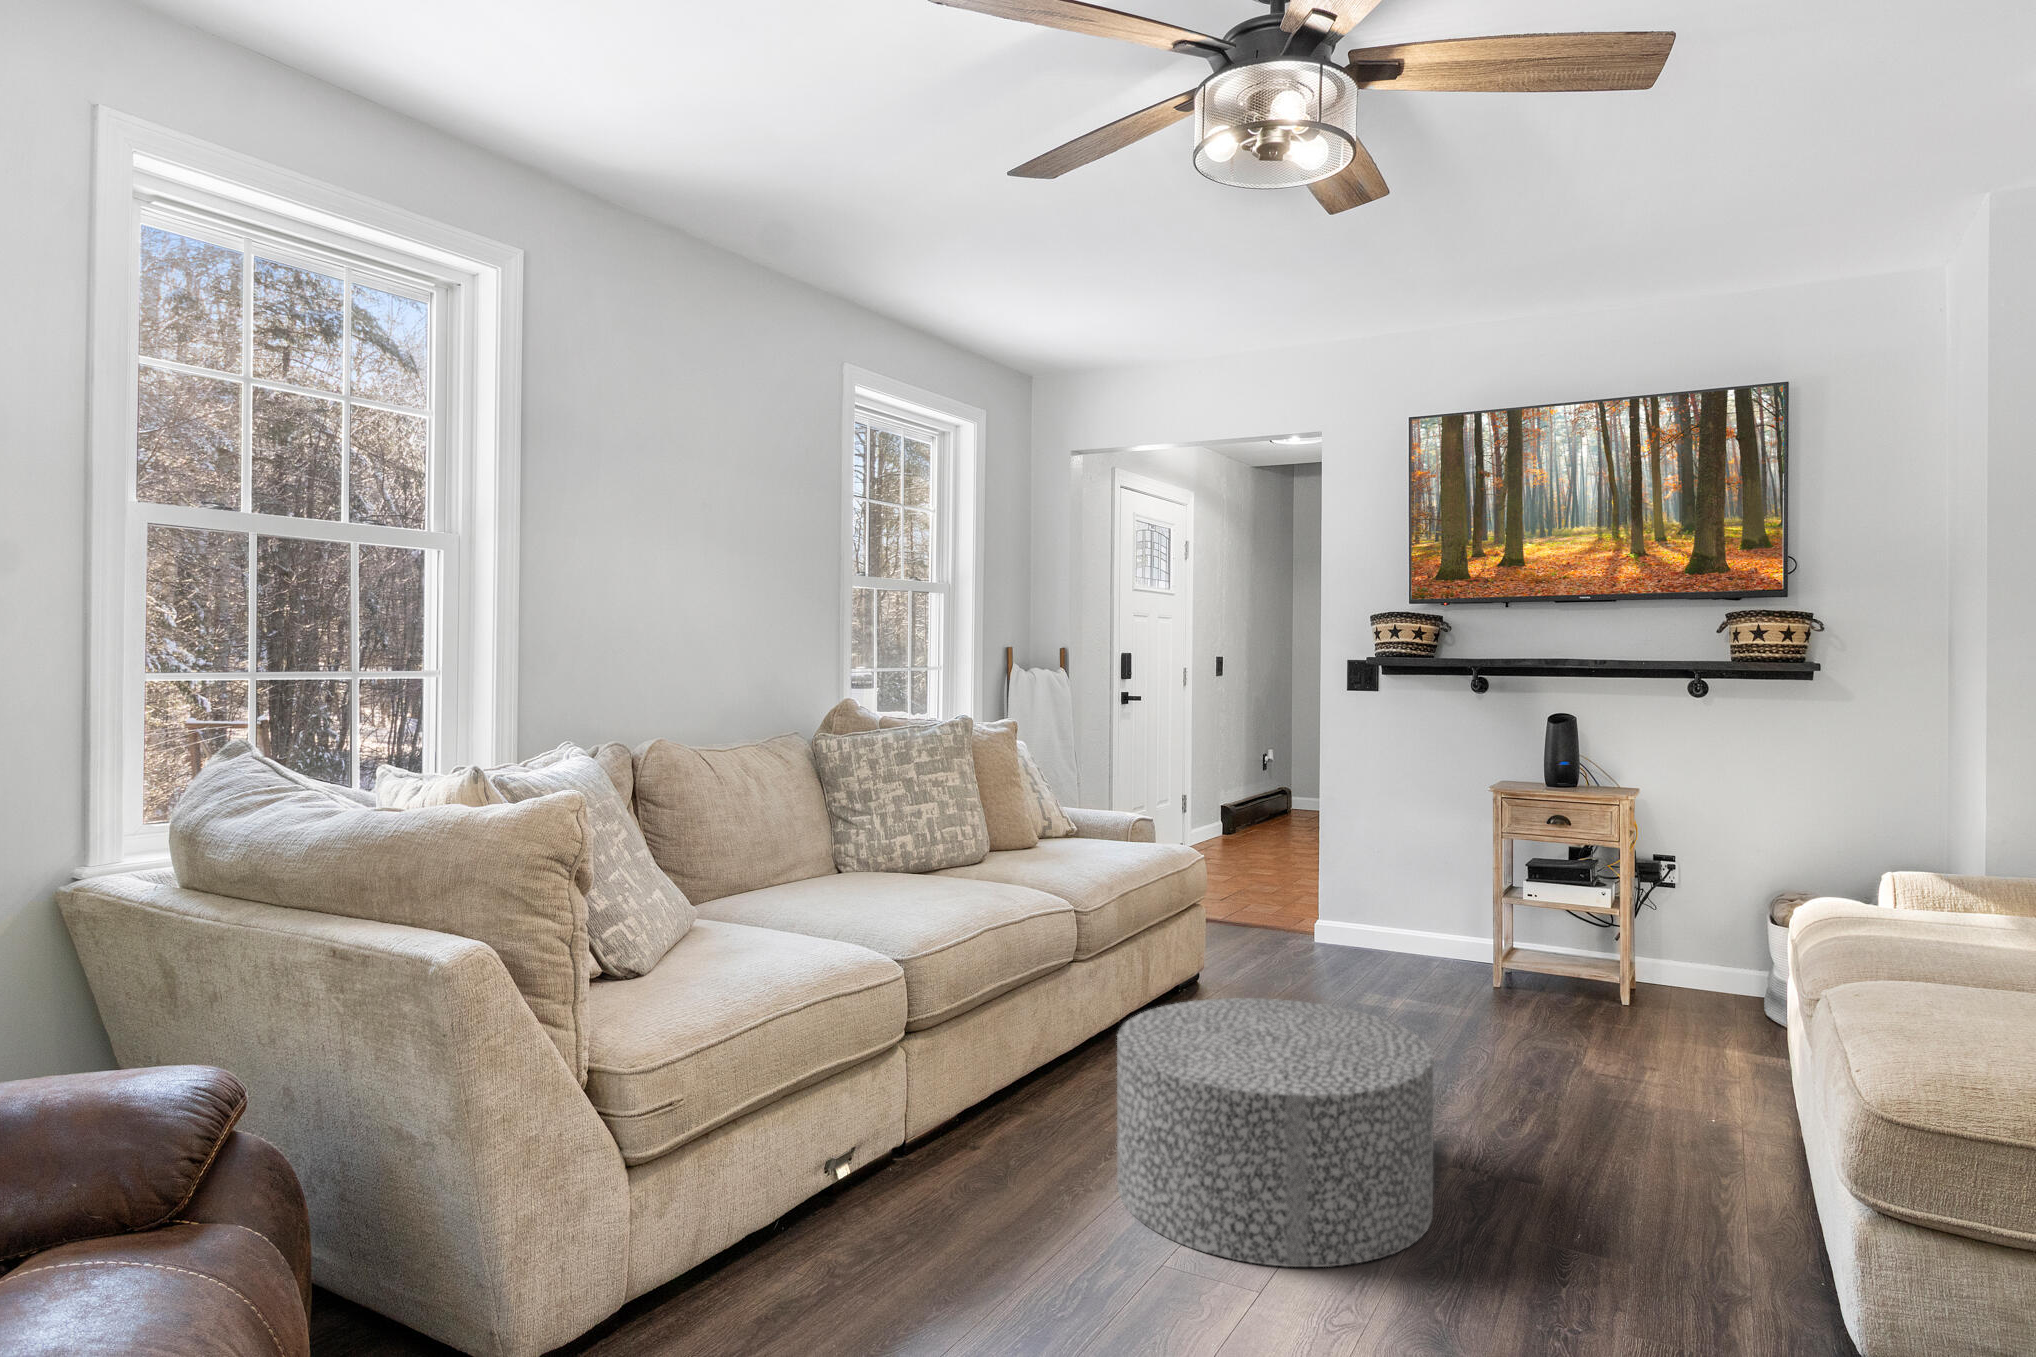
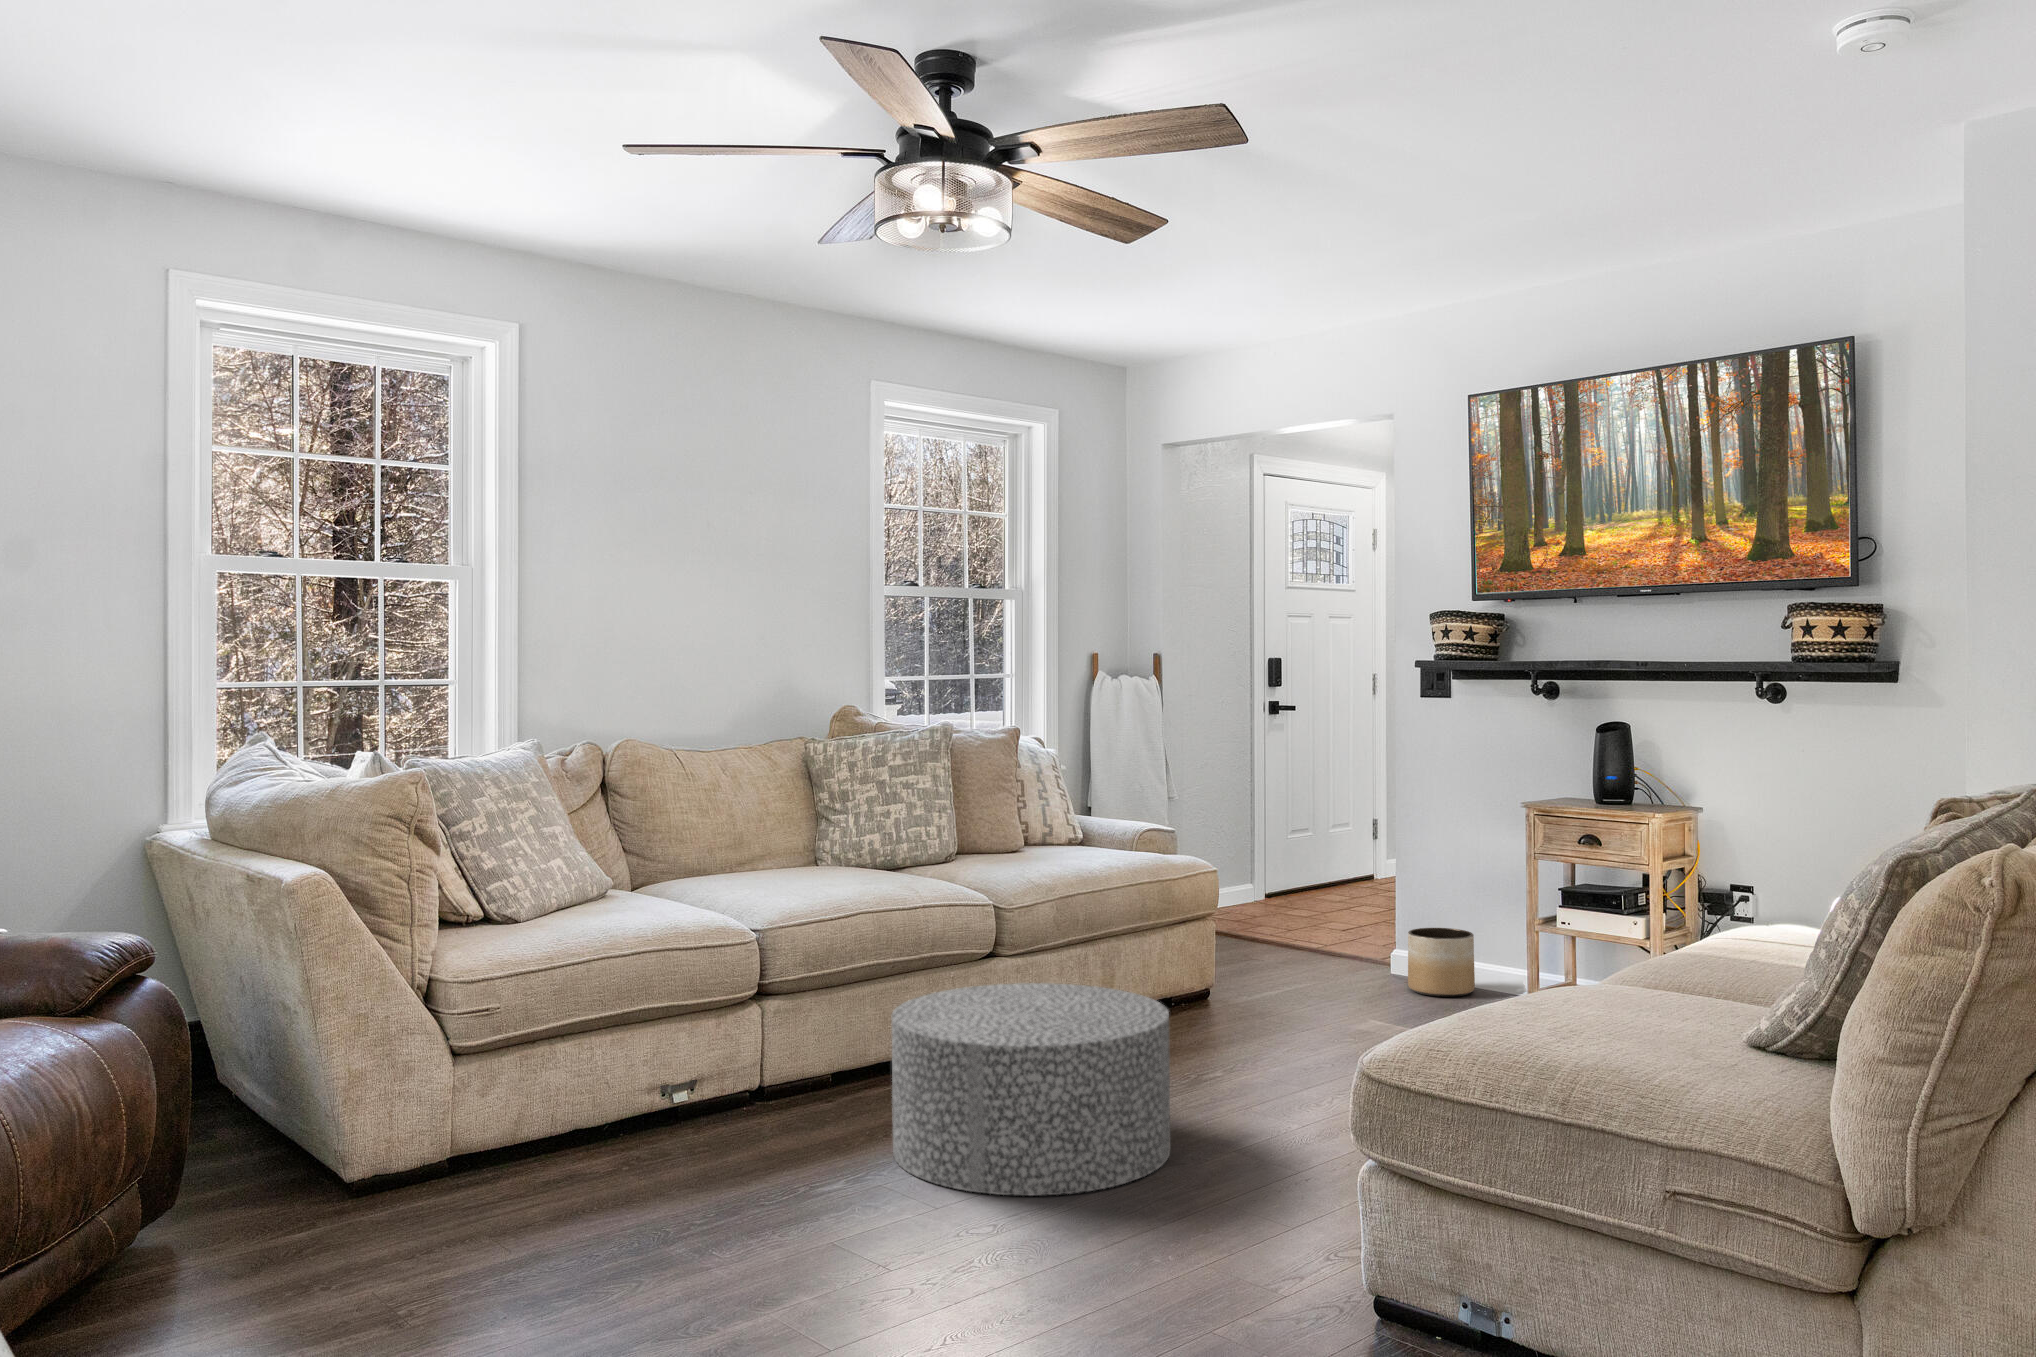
planter: none [1352,899,1413,963] -> present [1408,928,1475,997]

